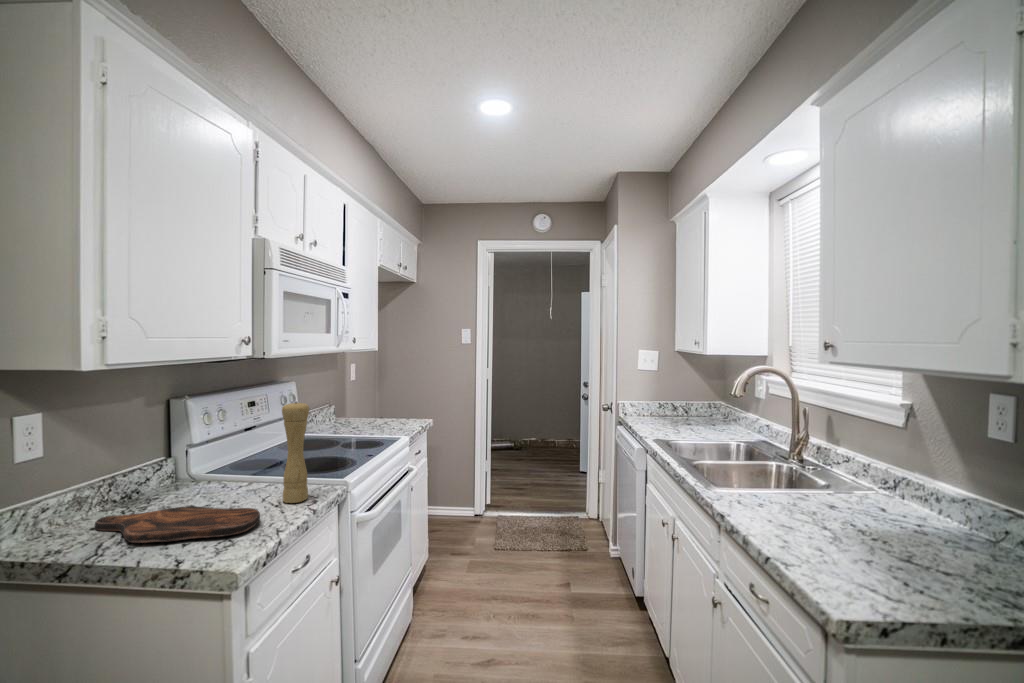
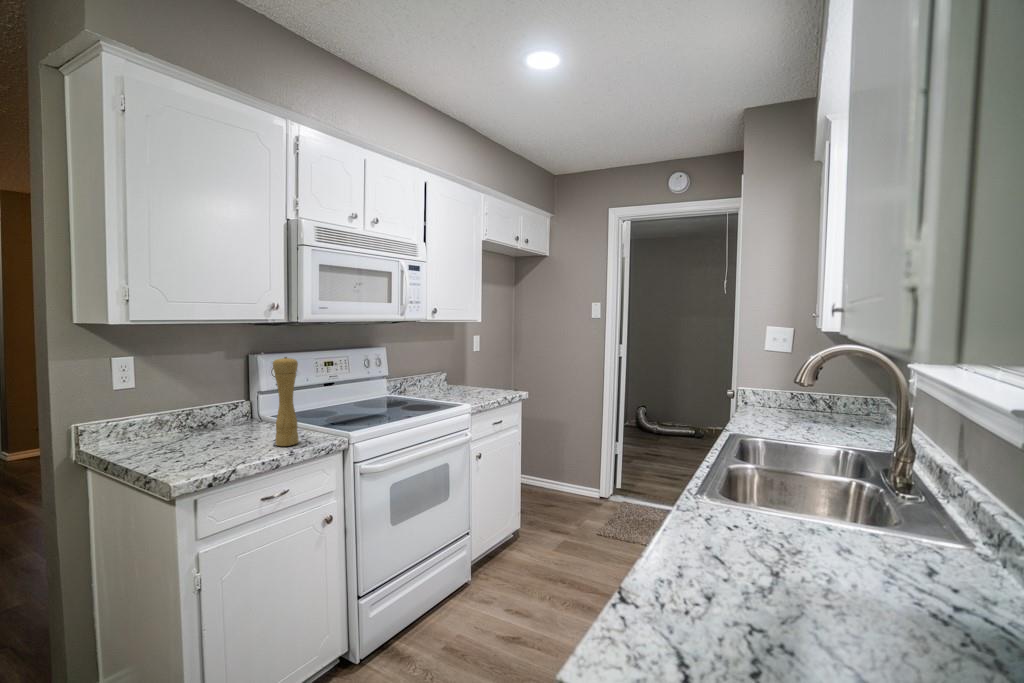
cutting board: present [95,506,260,543] -> none [144,435,237,461]

